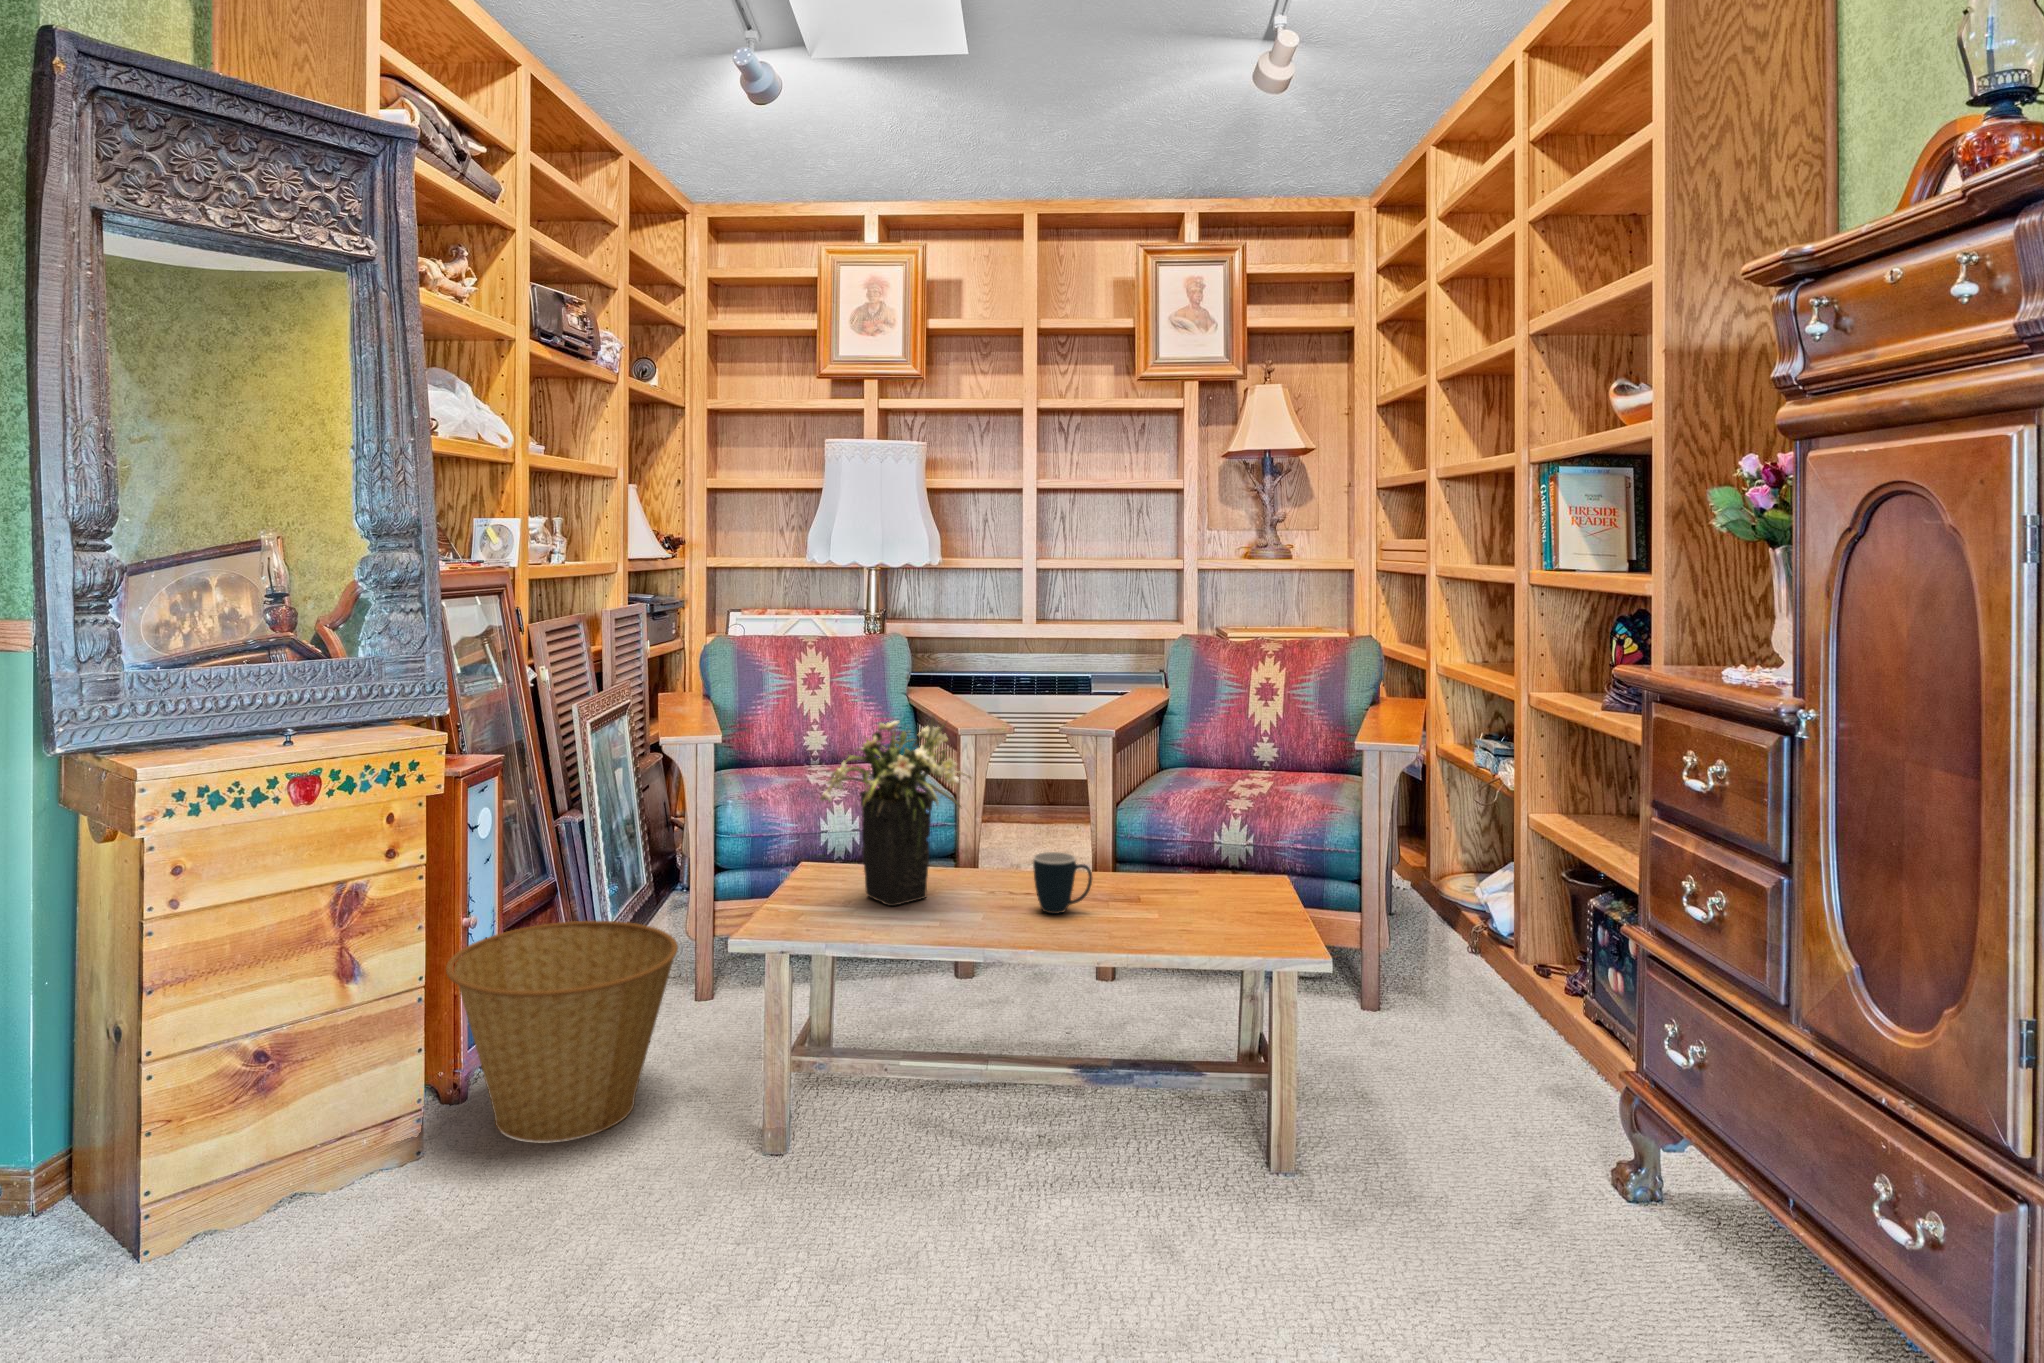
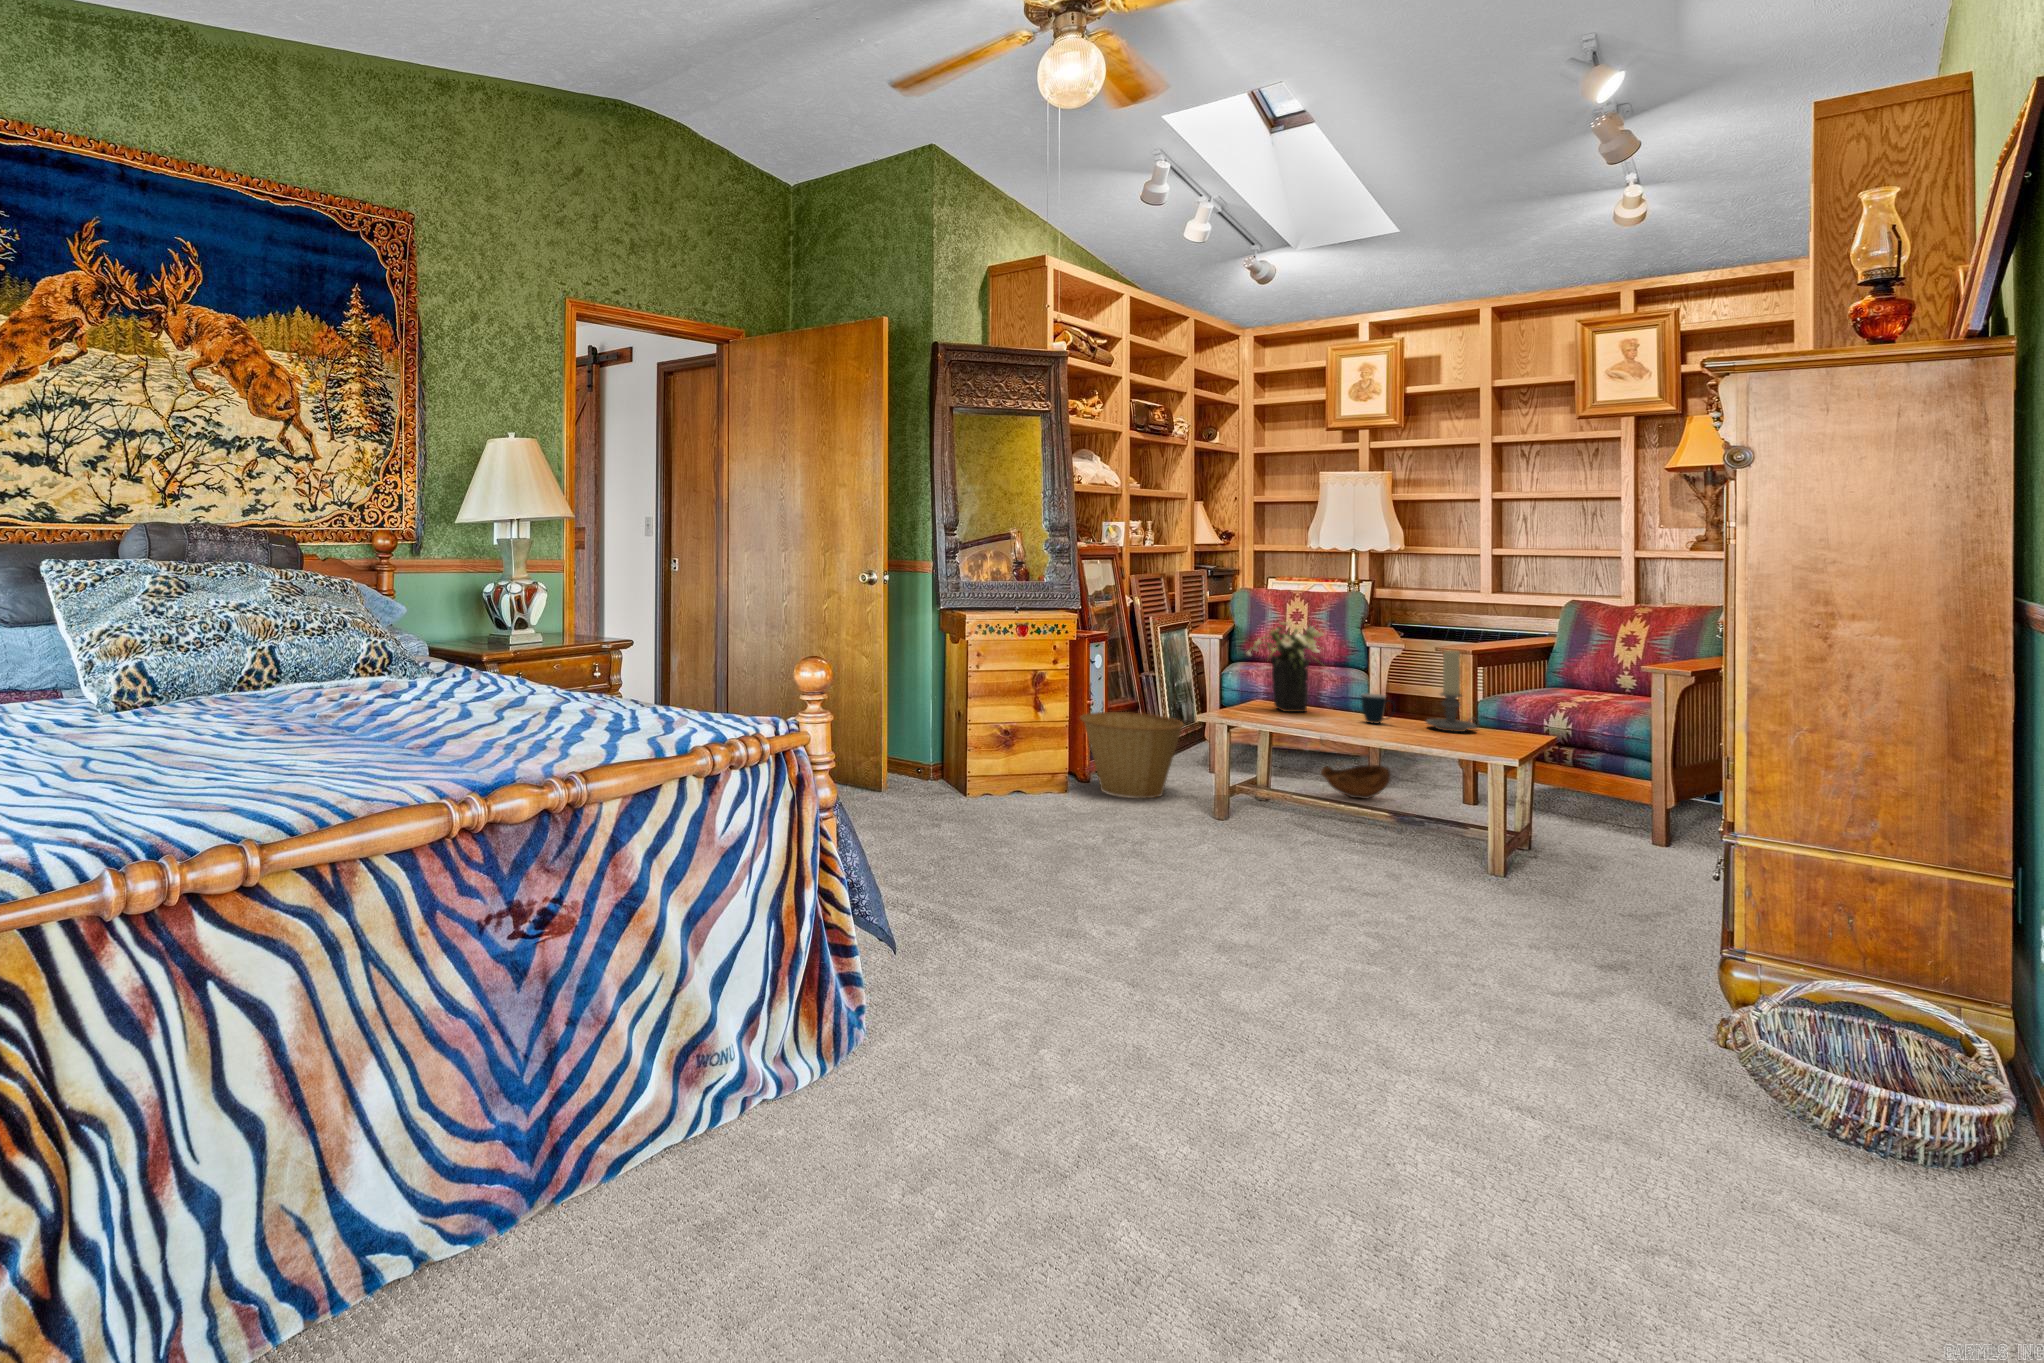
candle holder: none [1133,757,1212,911] -> present [1426,651,1479,732]
wooden bowl: none [900,937,1005,1008] -> present [1321,765,1390,799]

